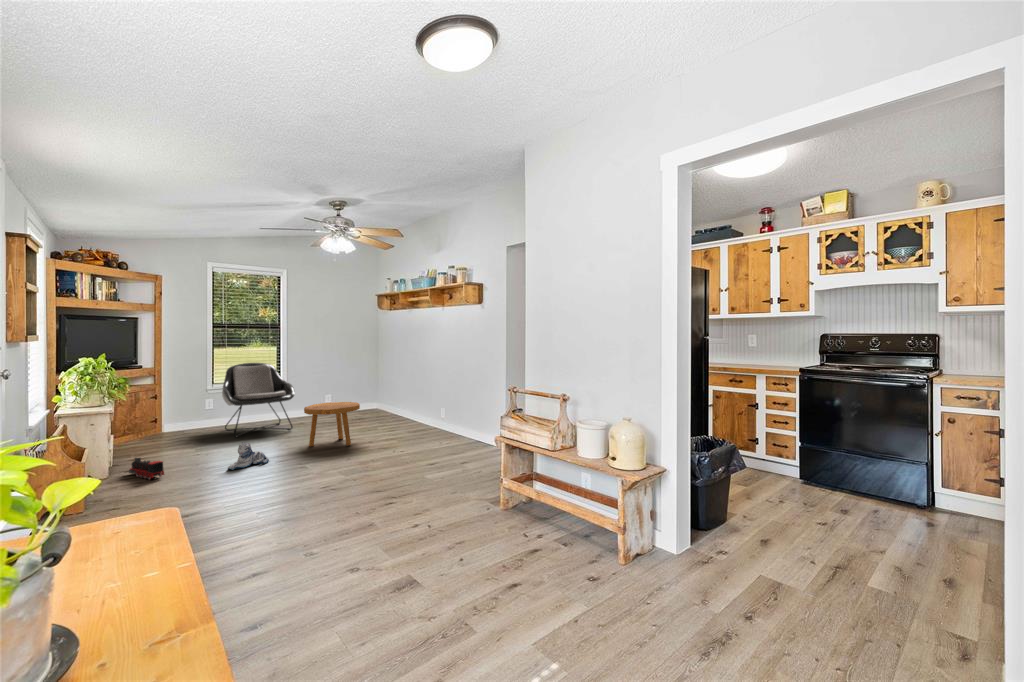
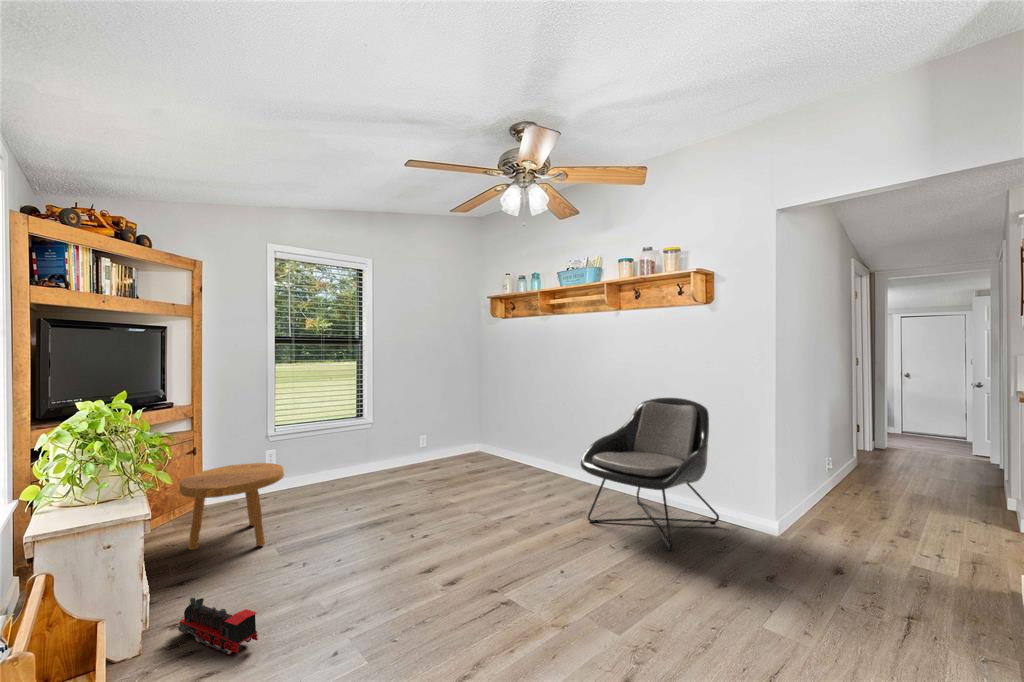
lounge chair: present [222,363,295,438] -> present [581,398,719,551]
footstool: present [304,402,360,446] -> present [179,463,284,550]
plush toy: present [228,442,269,470] -> none [366,548,422,607]

